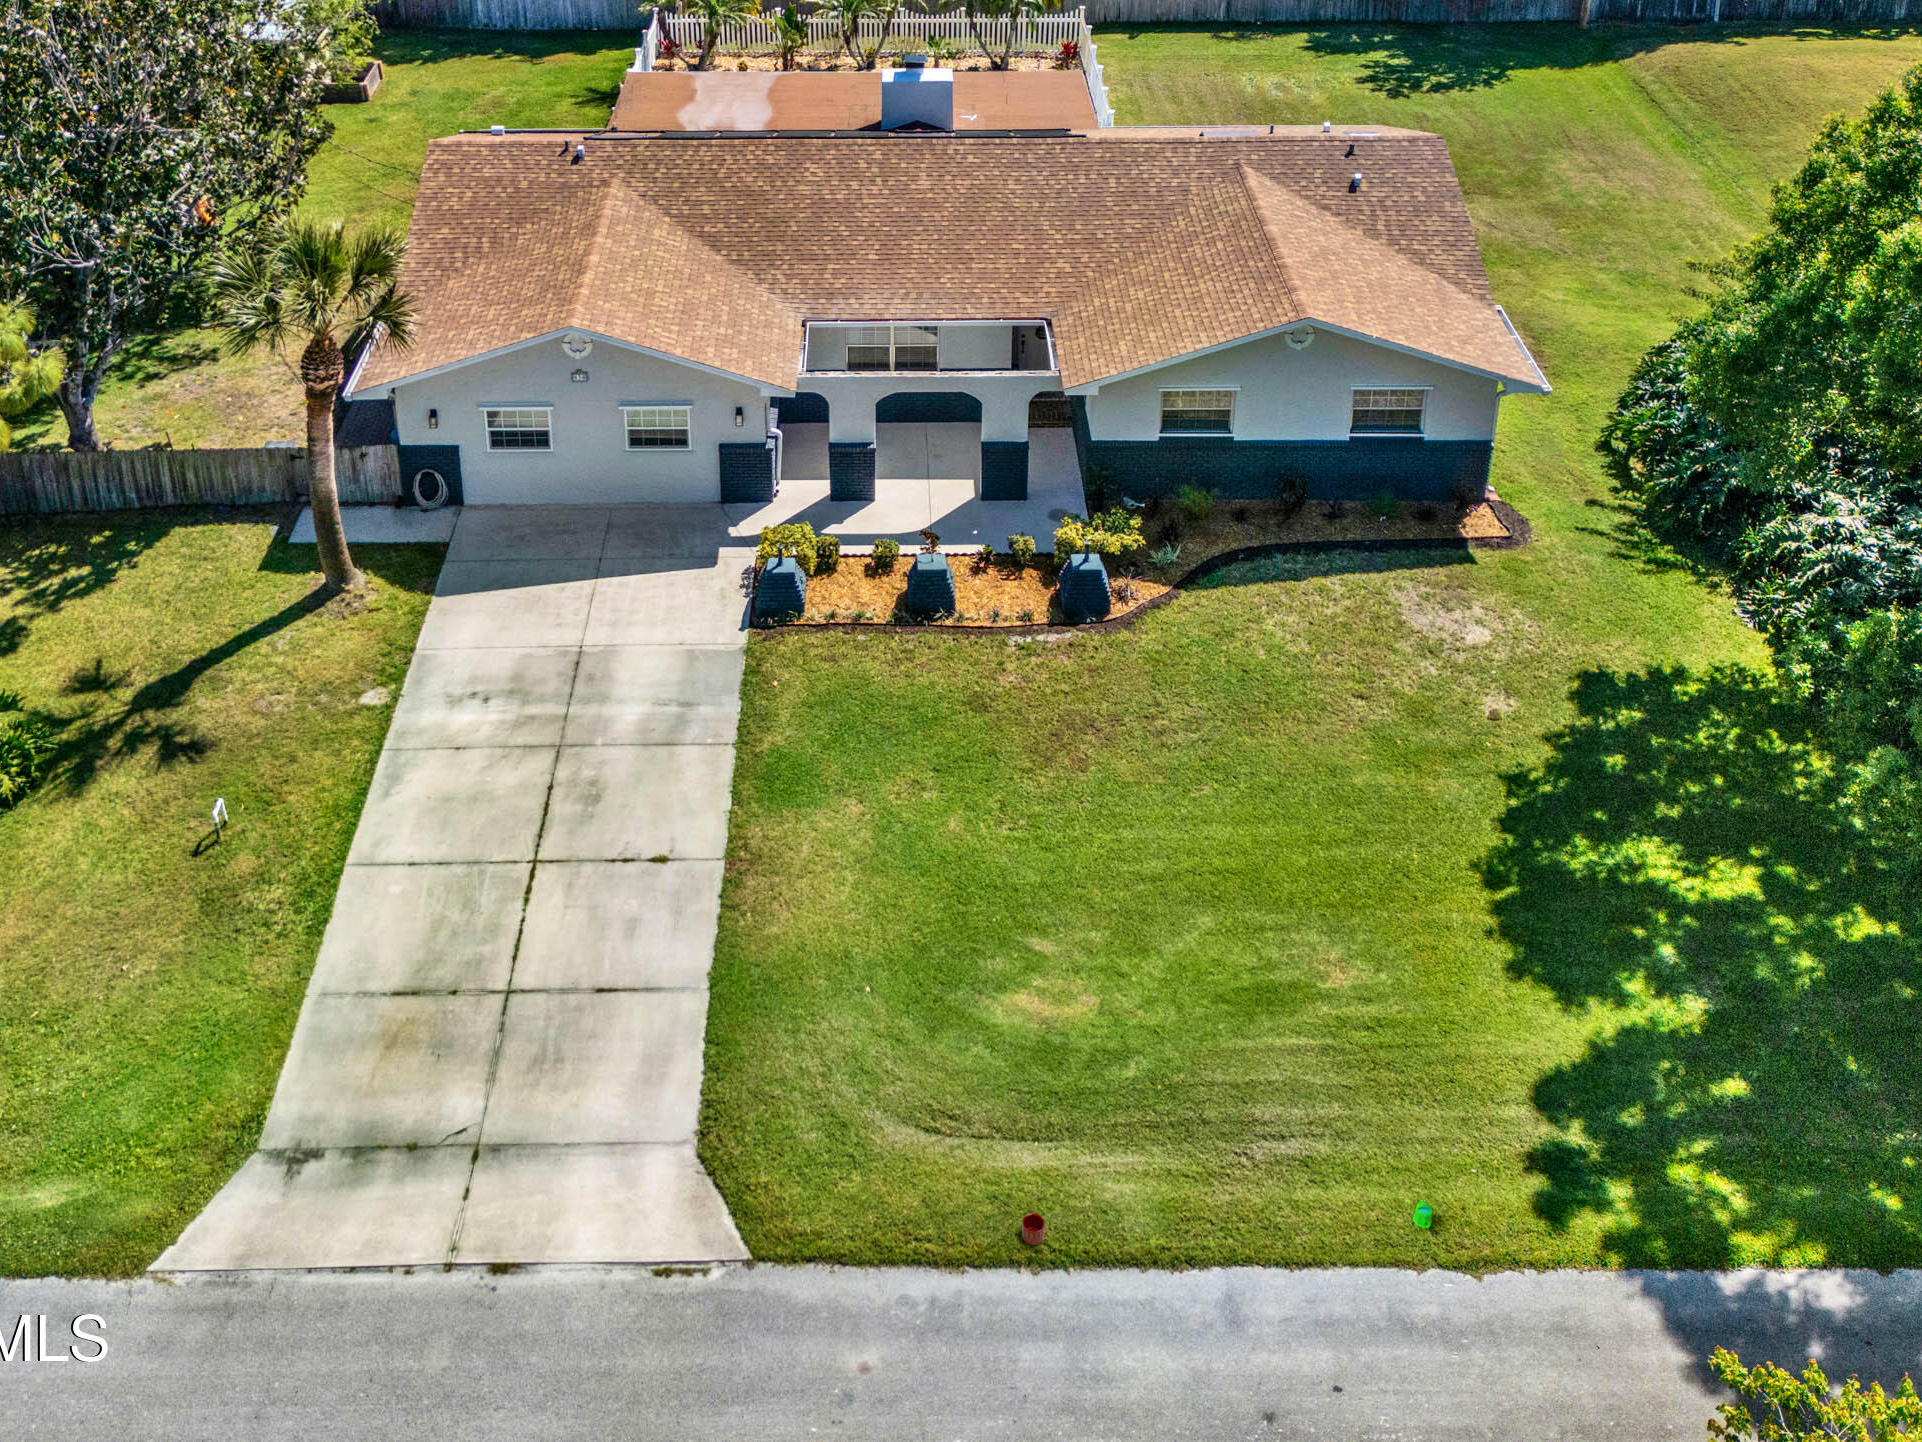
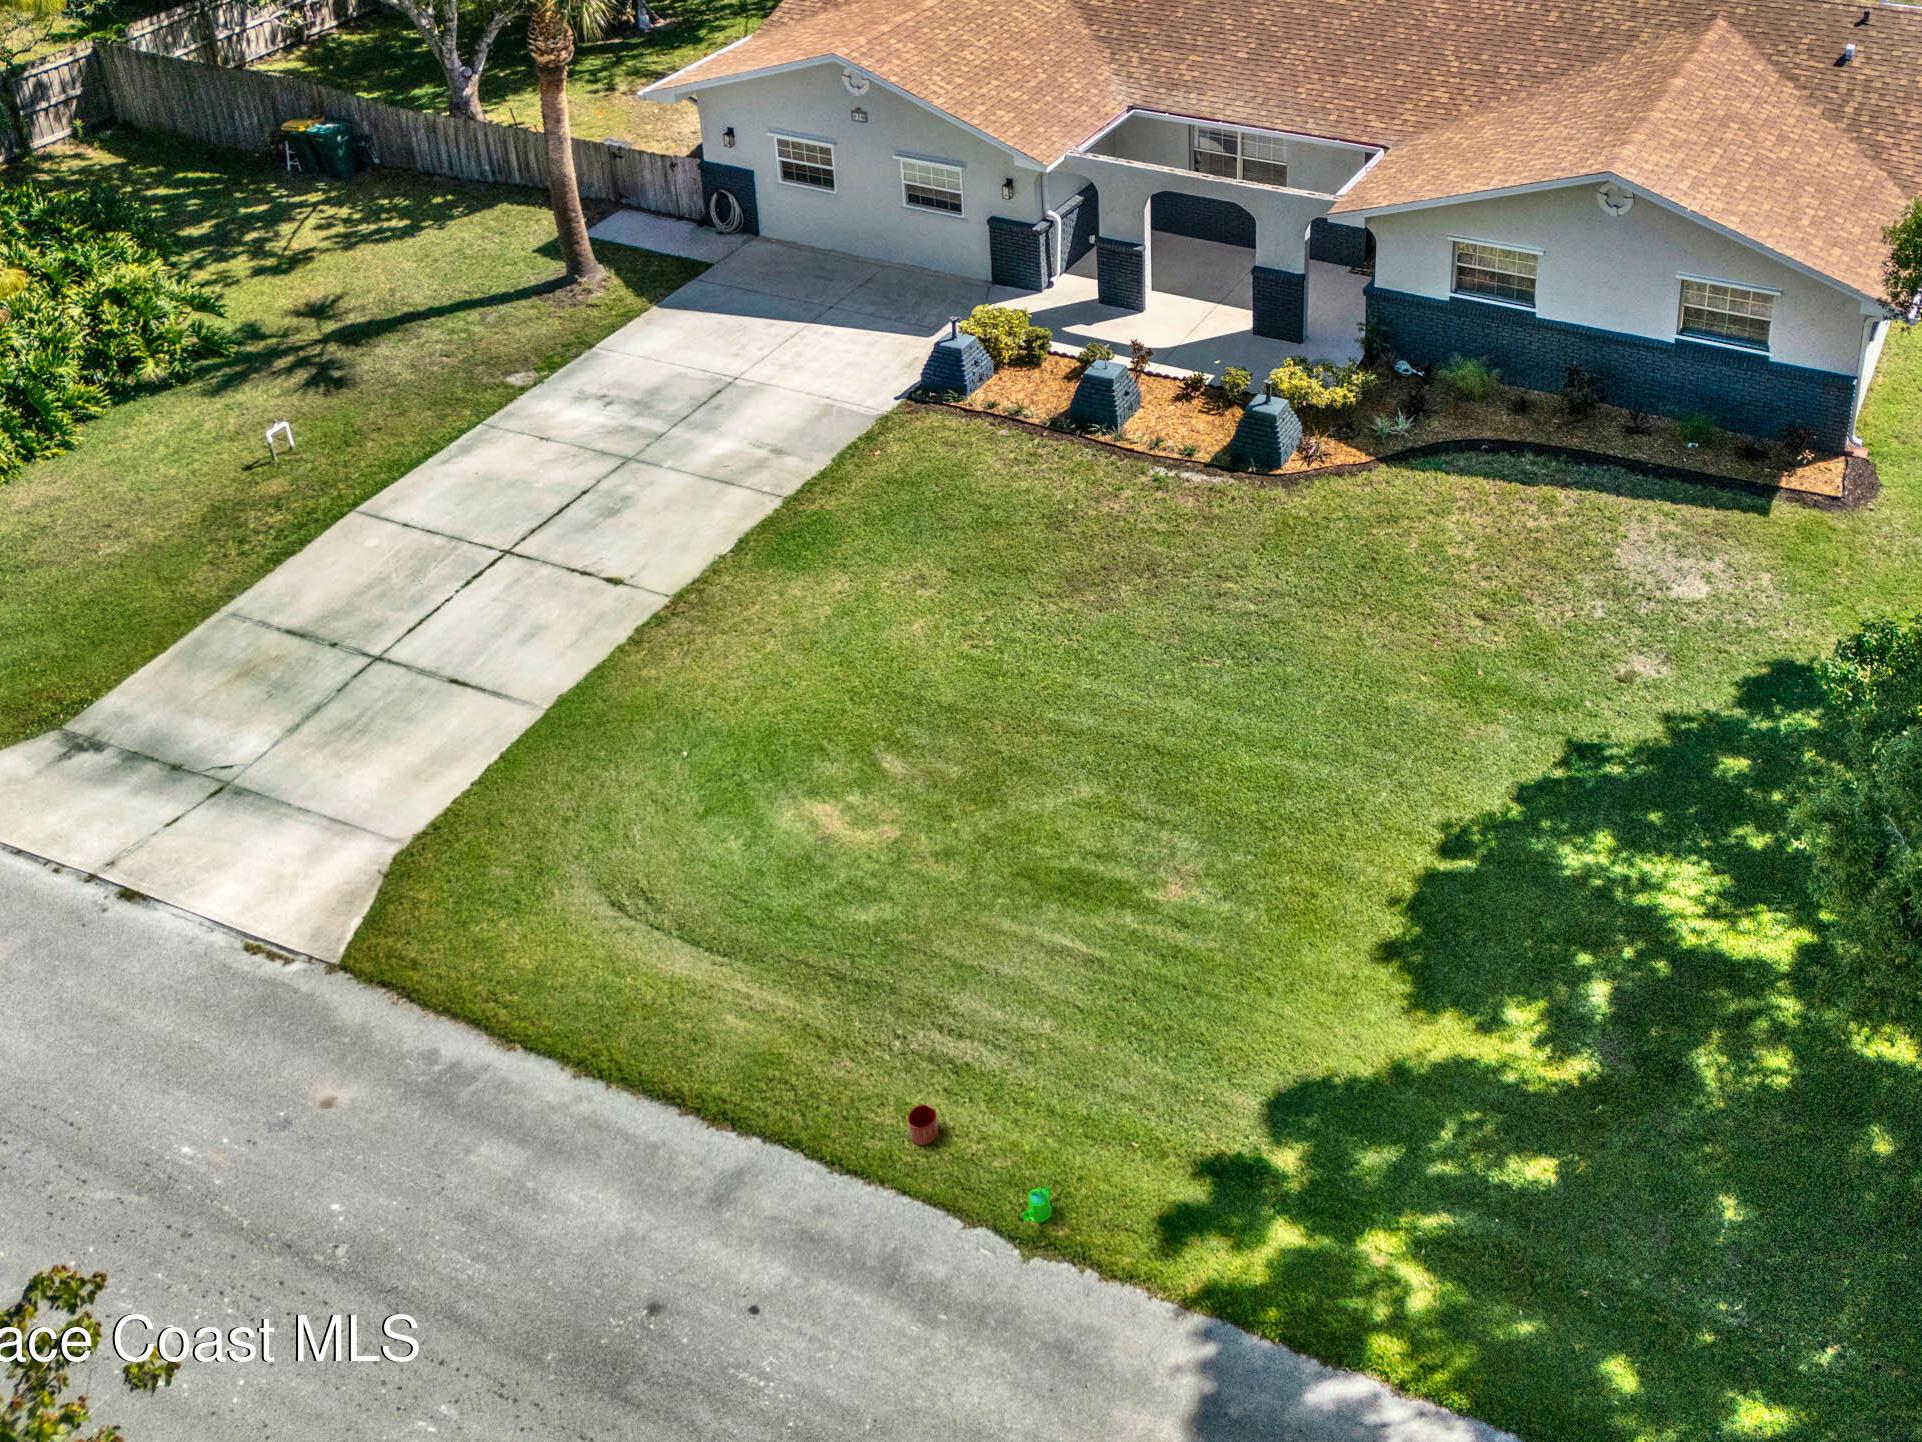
planter: present [1022,1213,1045,1245] -> present [908,1105,938,1145]

